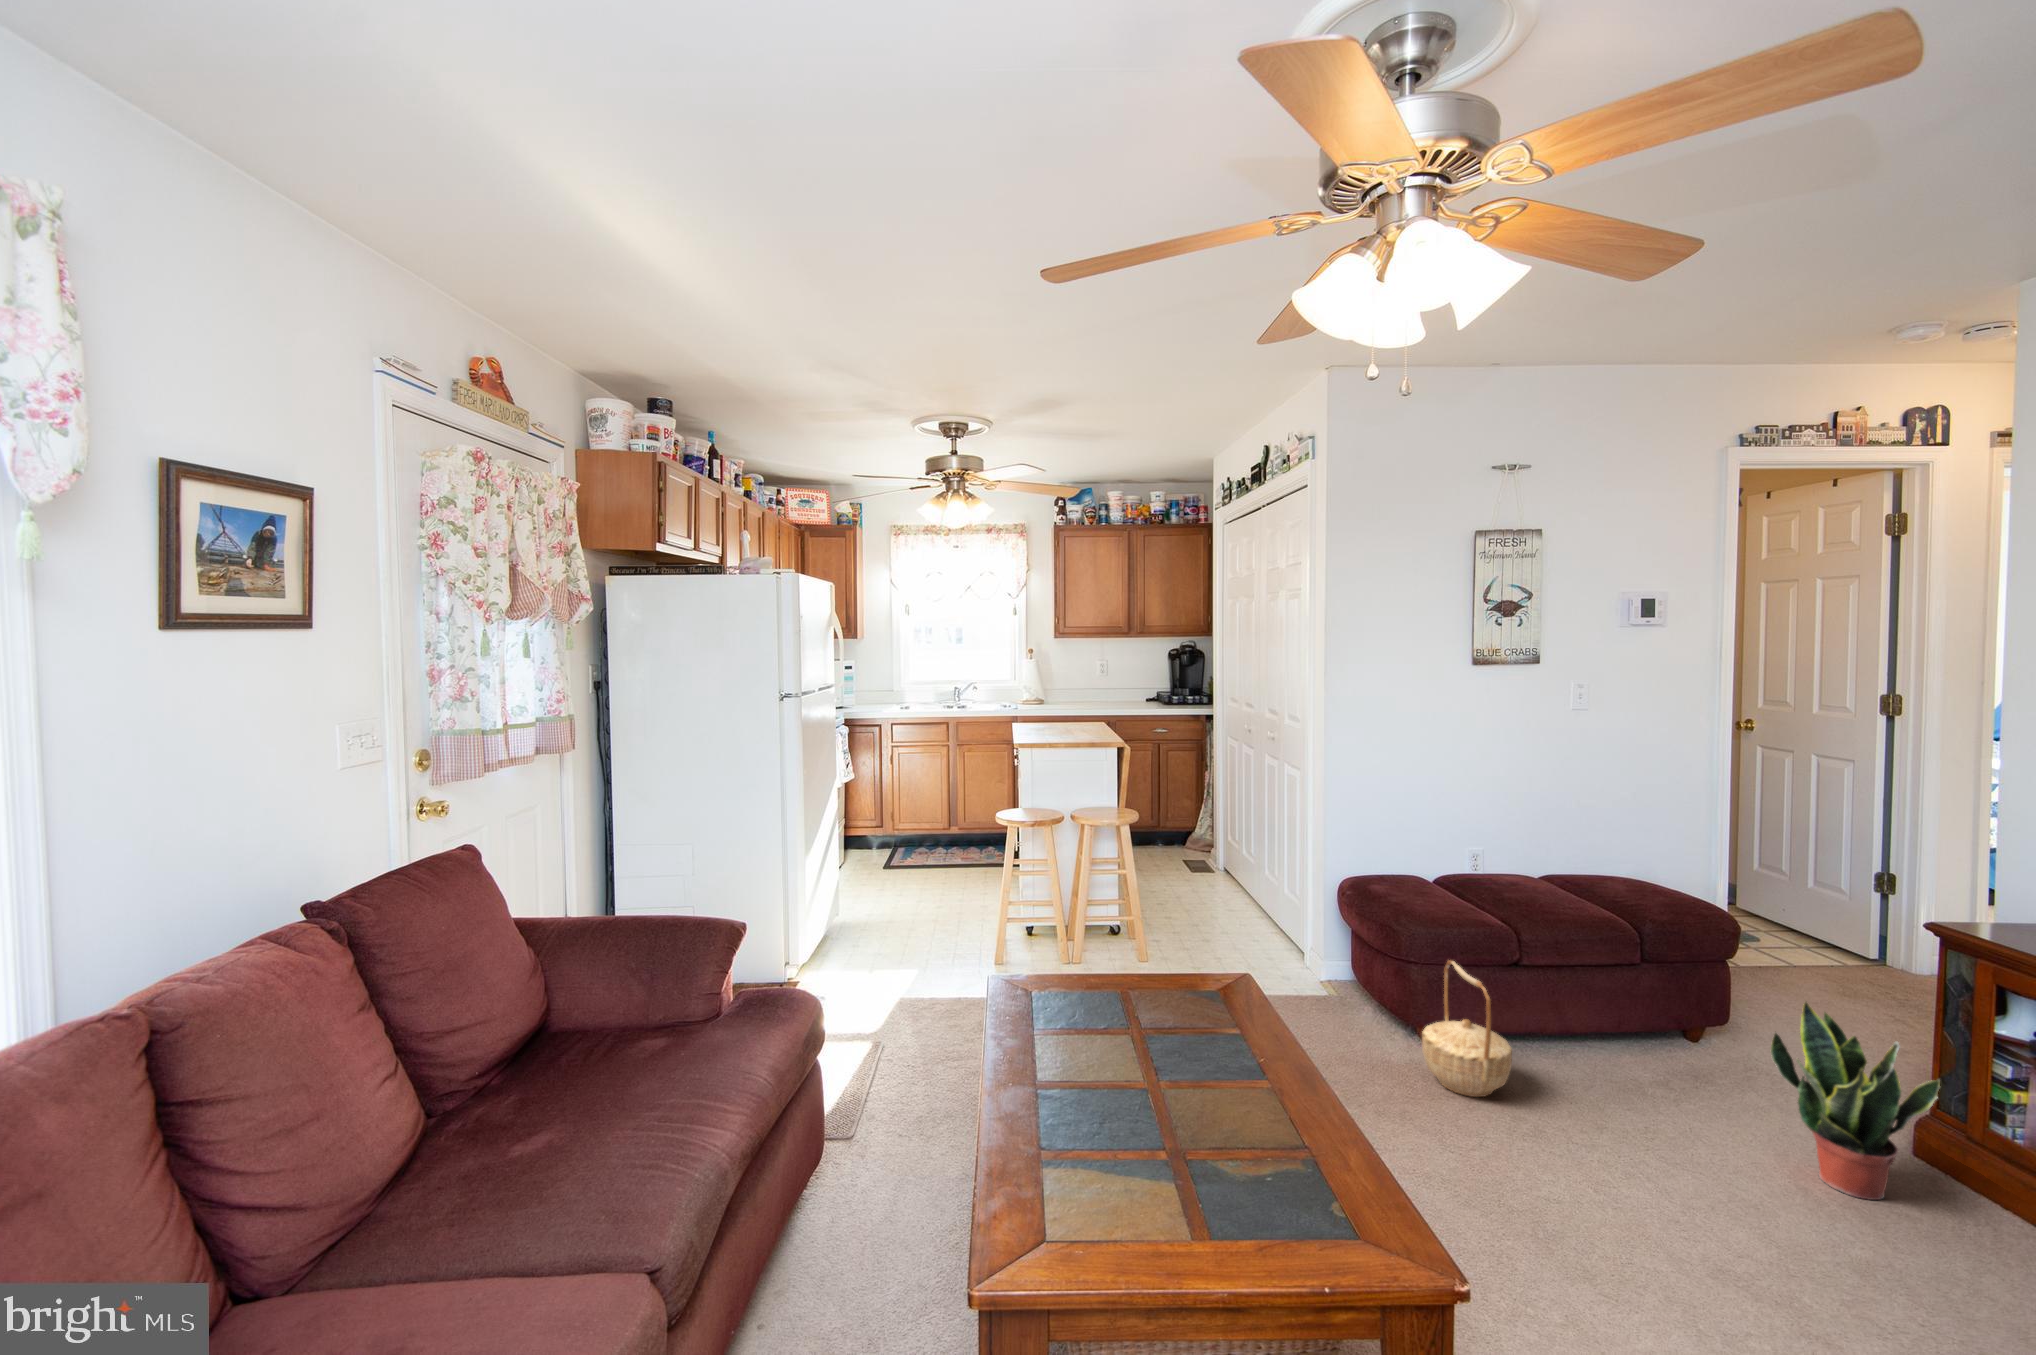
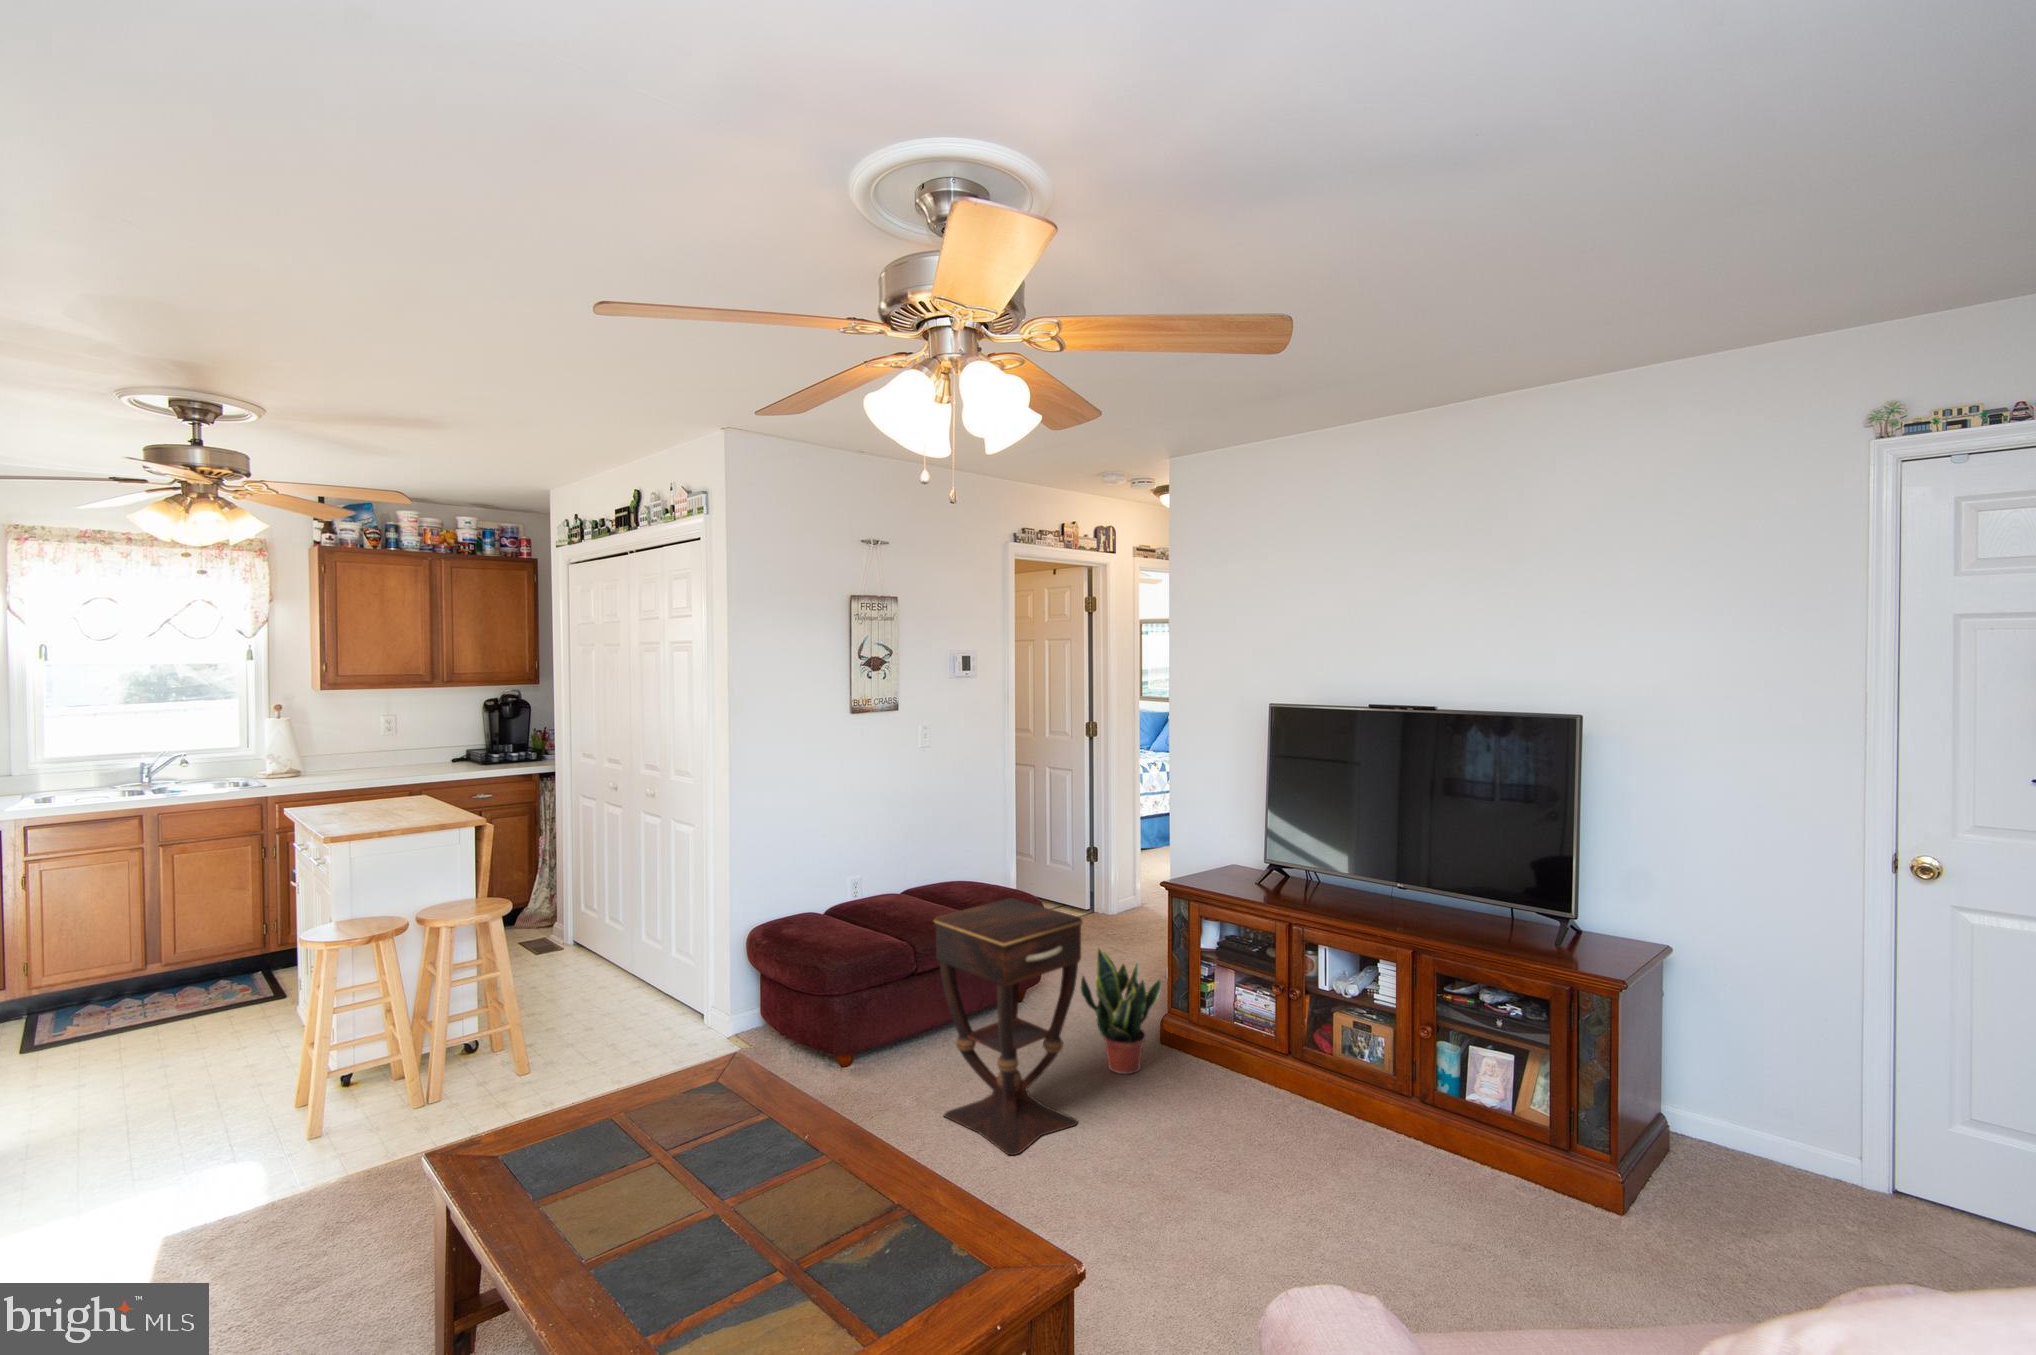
side table: none [1520,901,1753,1226] -> present [934,898,1083,1155]
basket: present [1422,960,1512,1097] -> none [850,983,921,1101]

